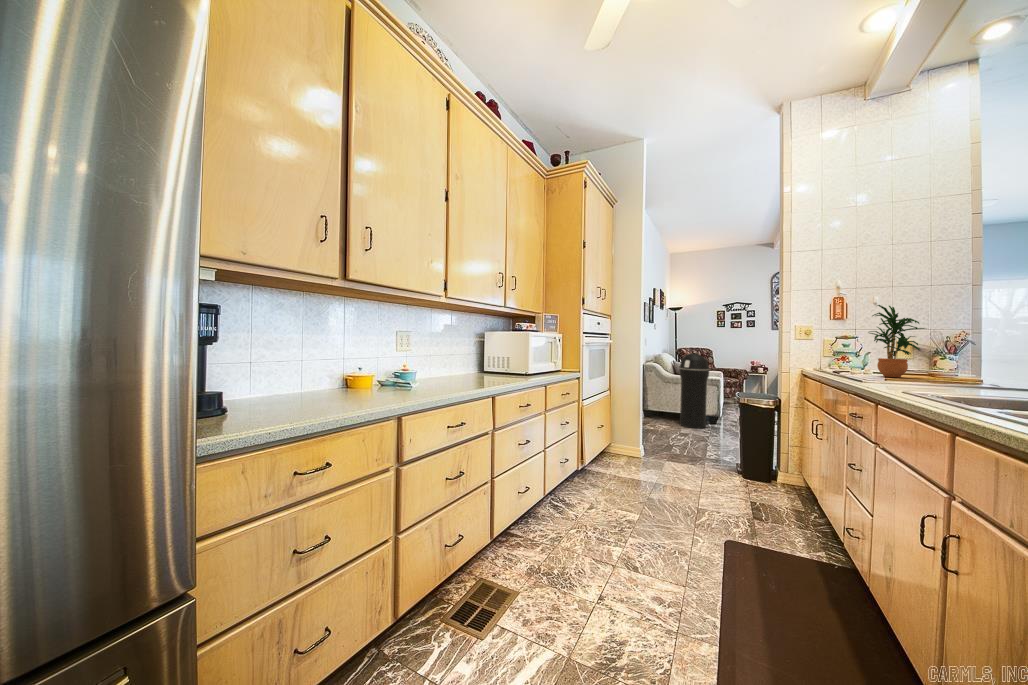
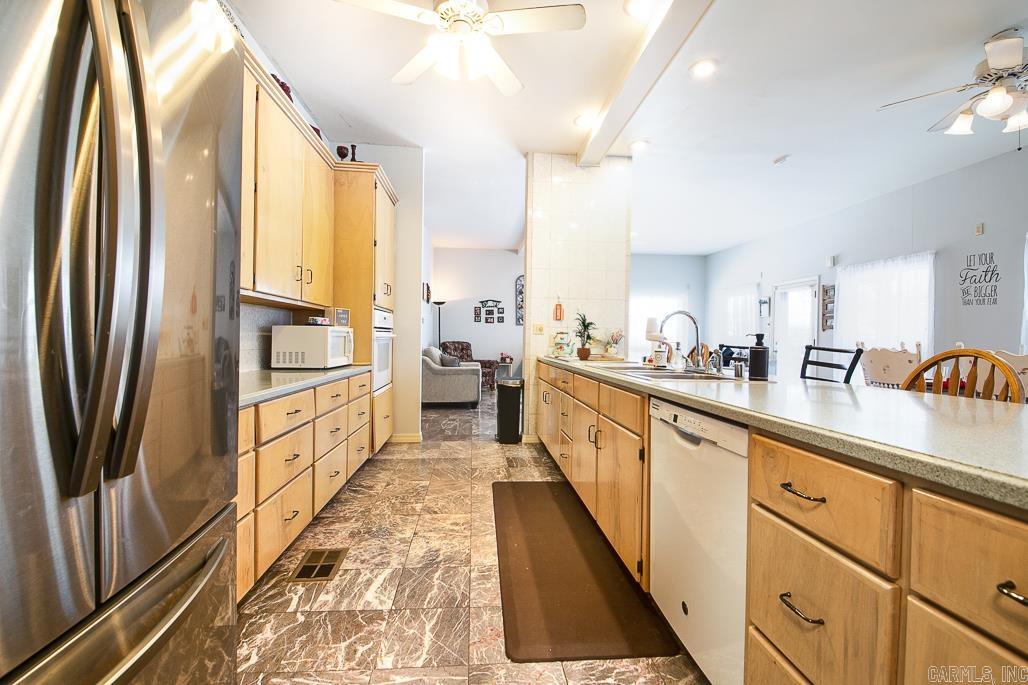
trash can: present [679,353,709,428] -> none [447,346,472,414]

